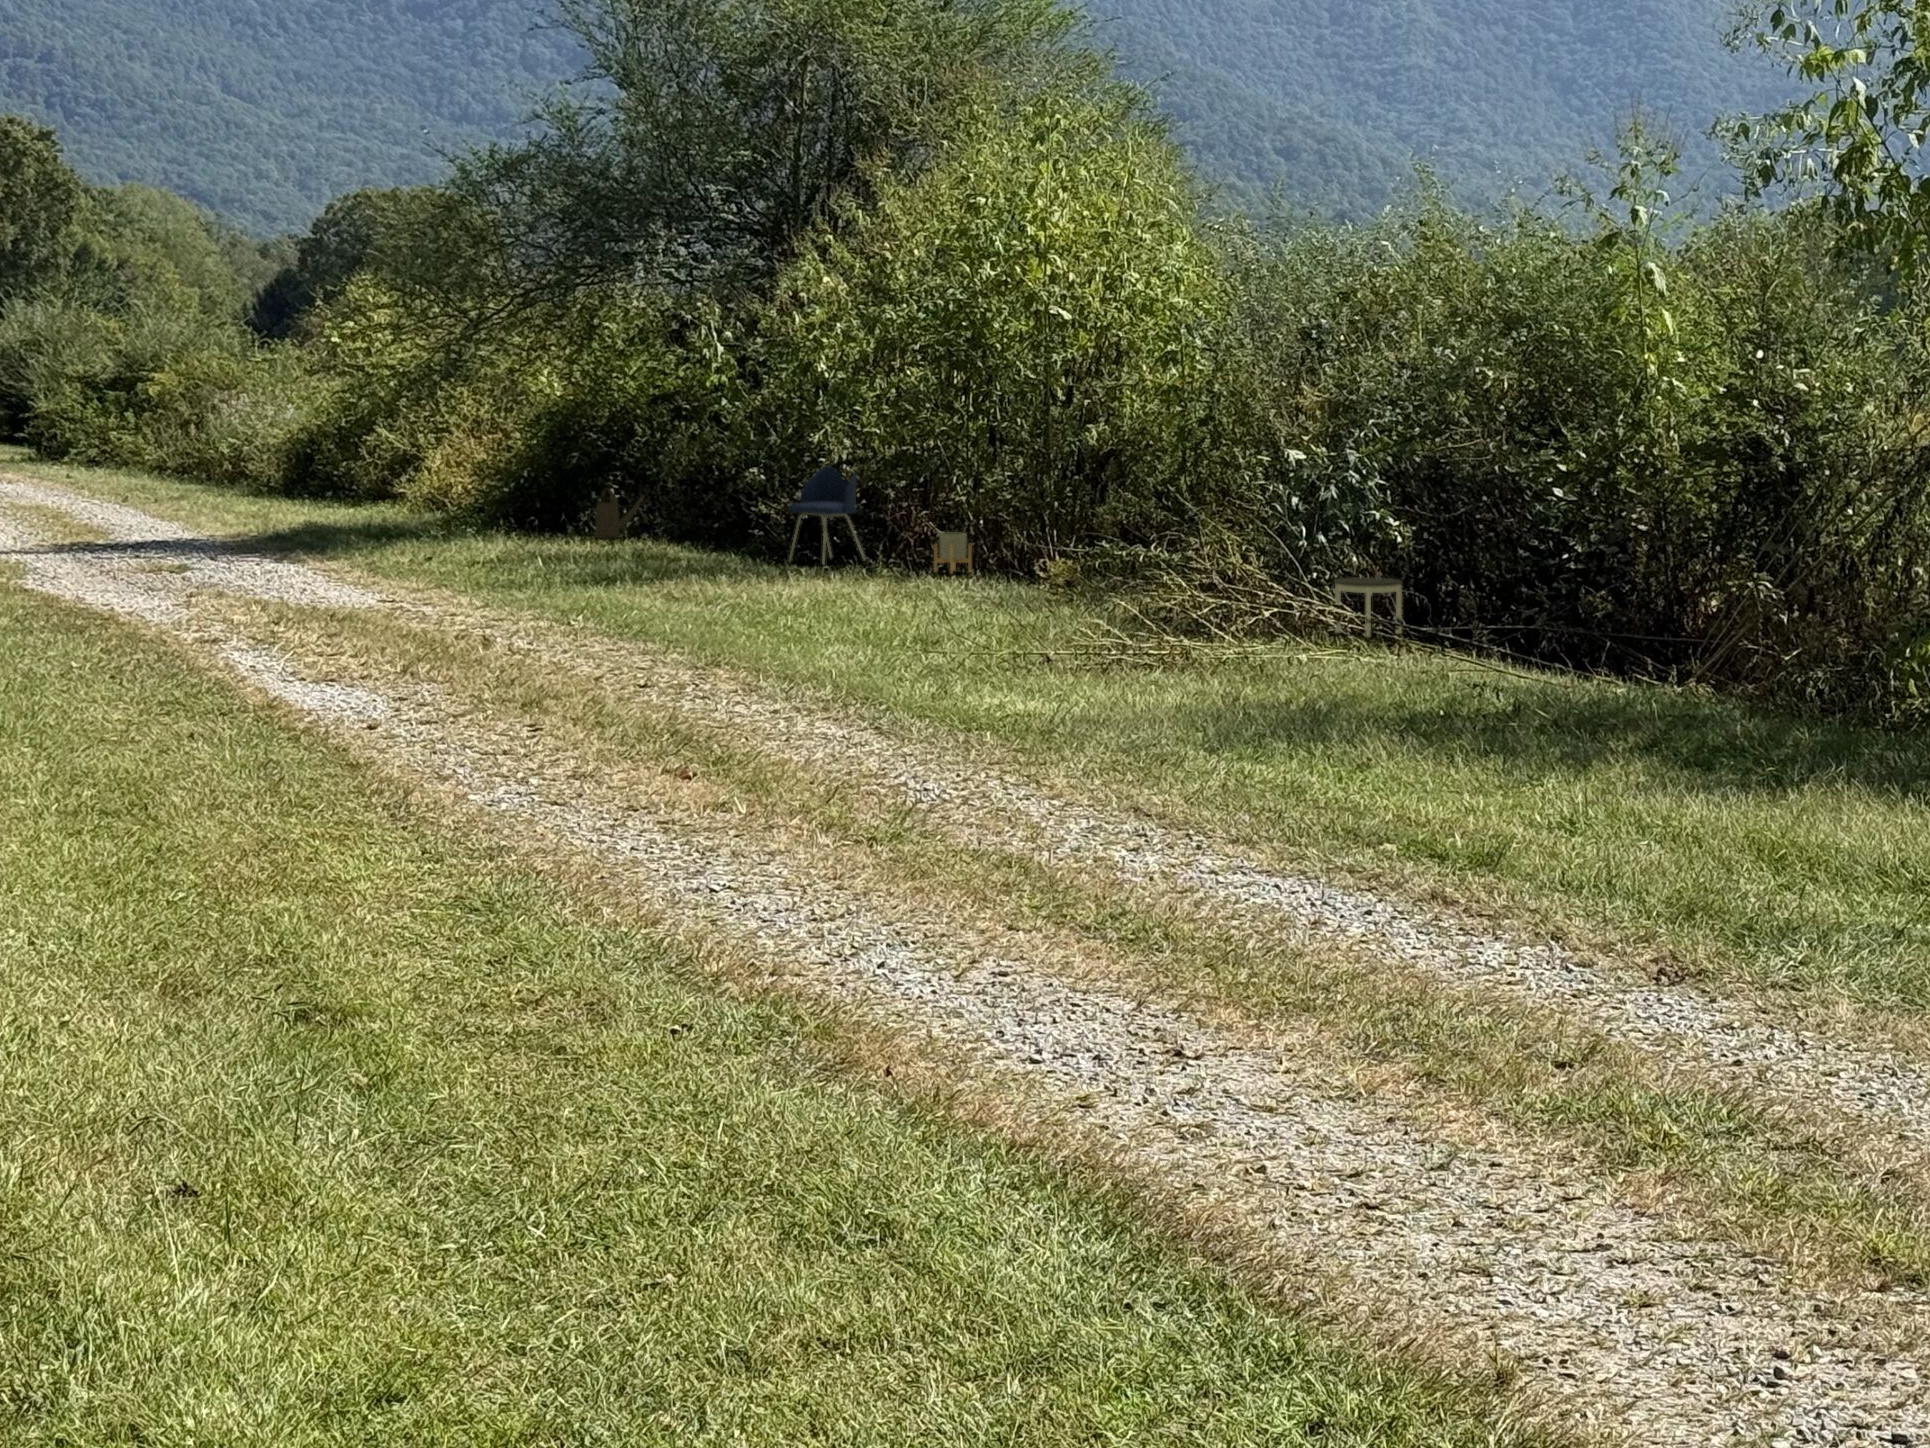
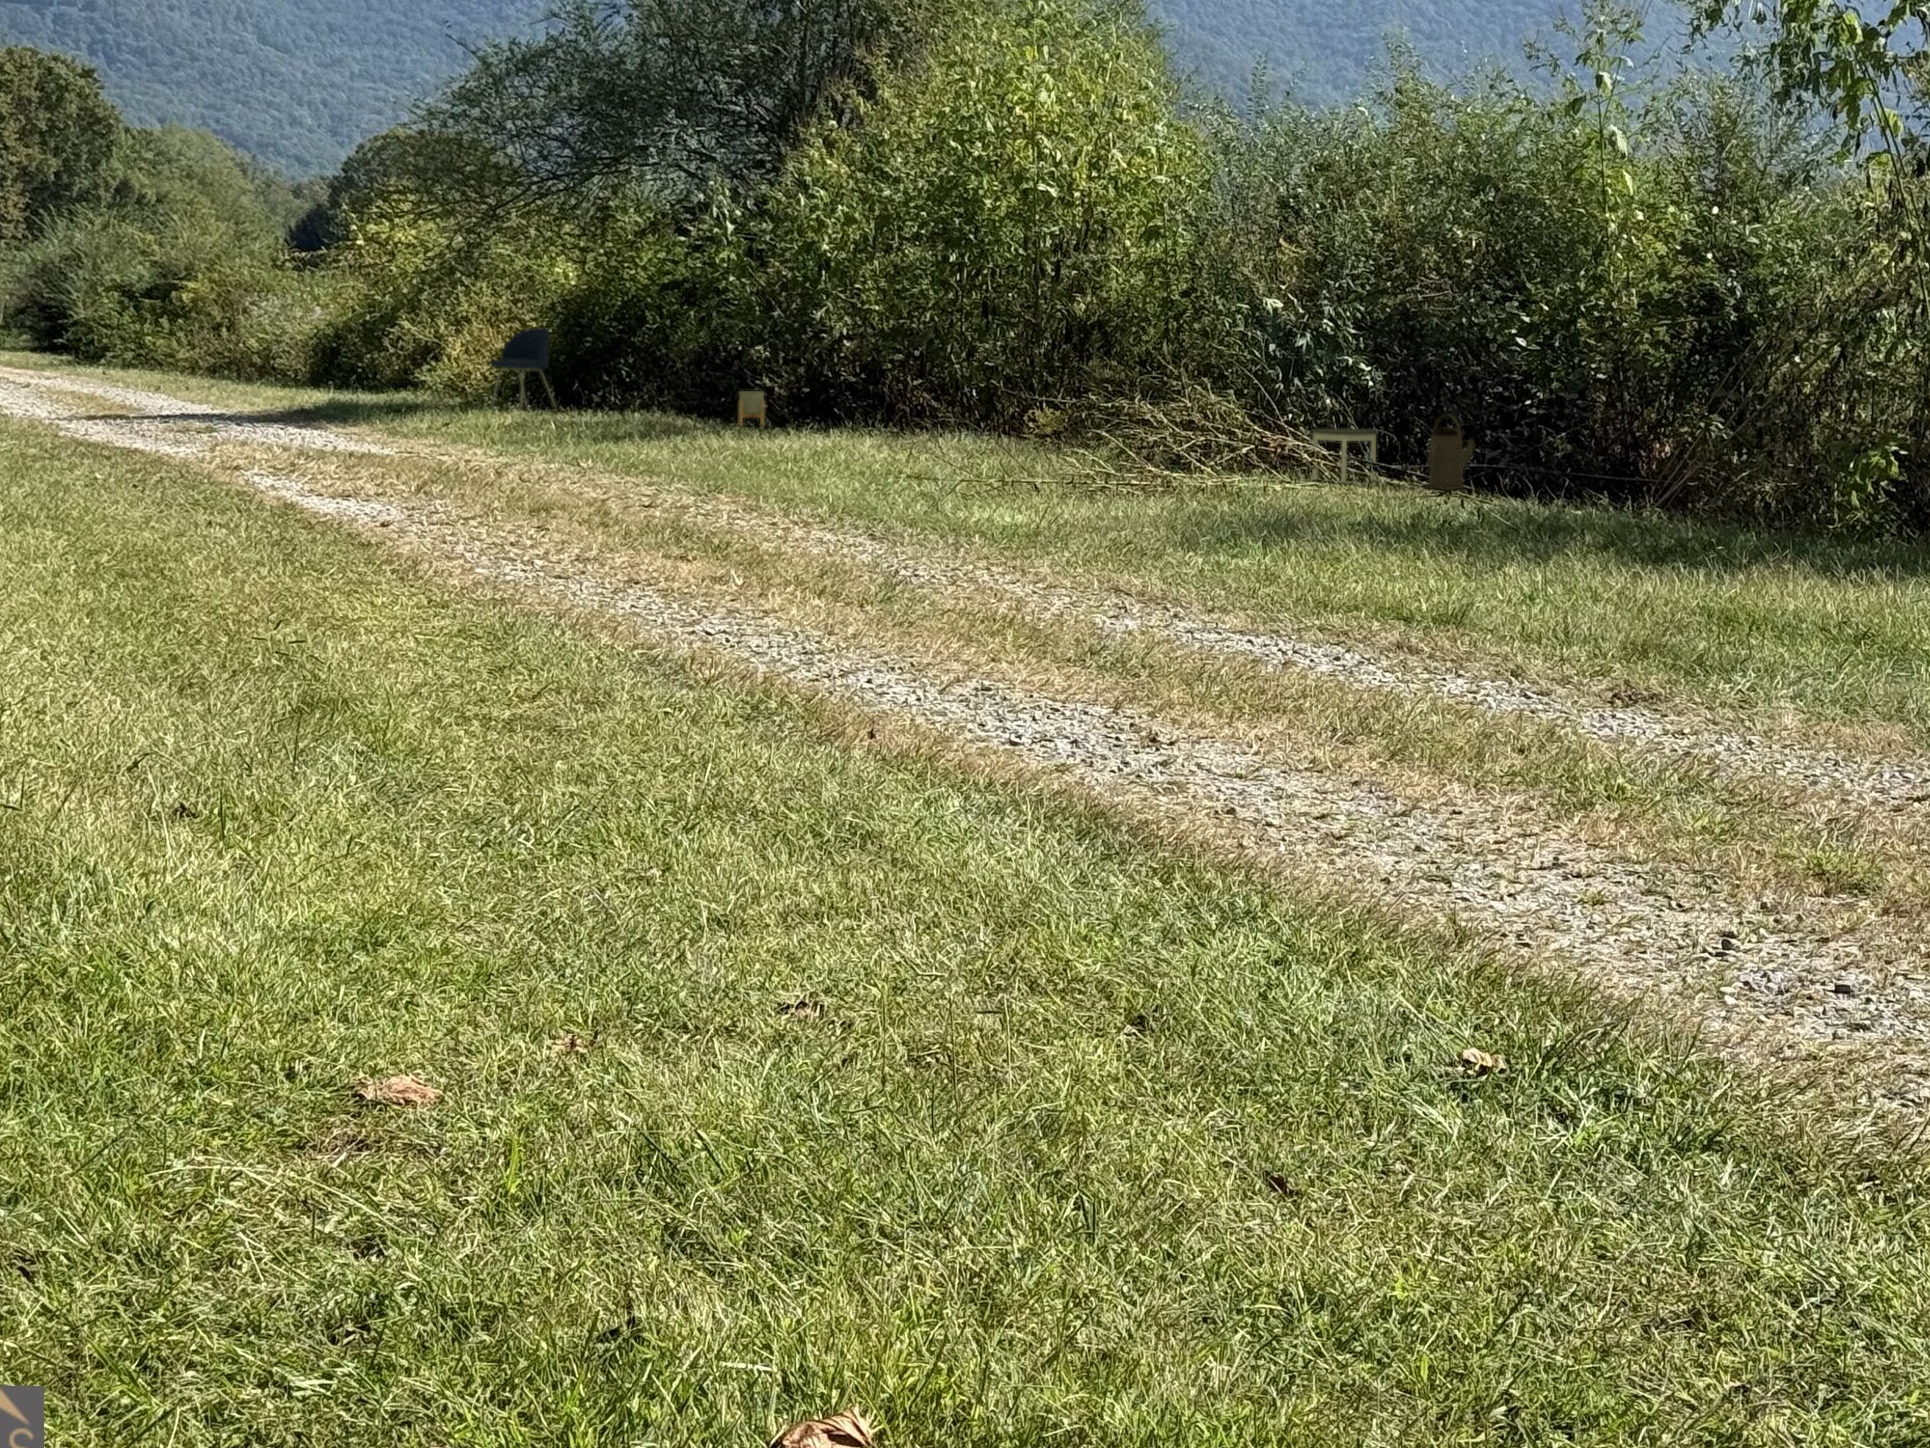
chair: present [788,466,866,565] -> present [491,328,555,408]
watering can: present [595,489,644,539] -> present [1427,415,1474,490]
planter: present [934,533,972,574] -> present [739,391,765,426]

